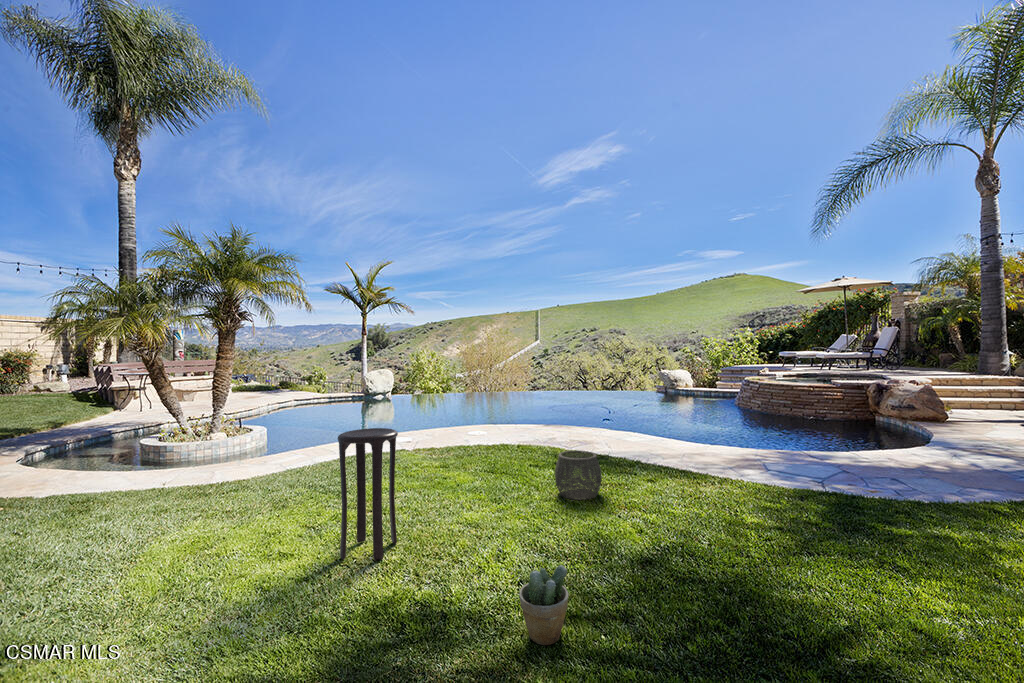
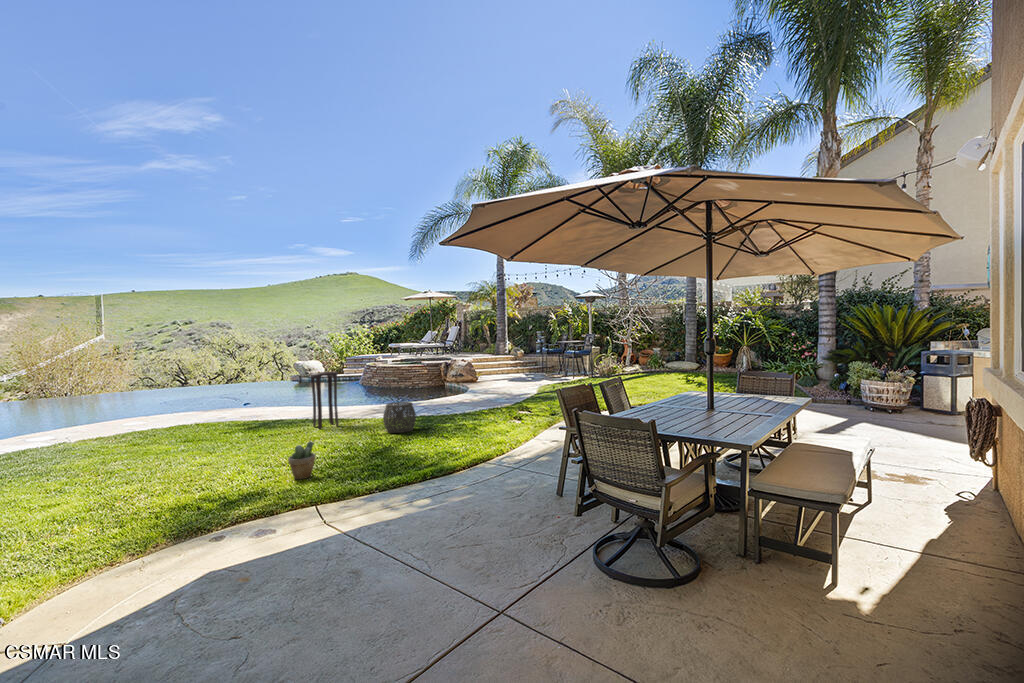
stool: present [338,428,398,561] -> present [310,372,339,429]
woven basket: present [555,450,602,500] -> present [383,402,416,433]

